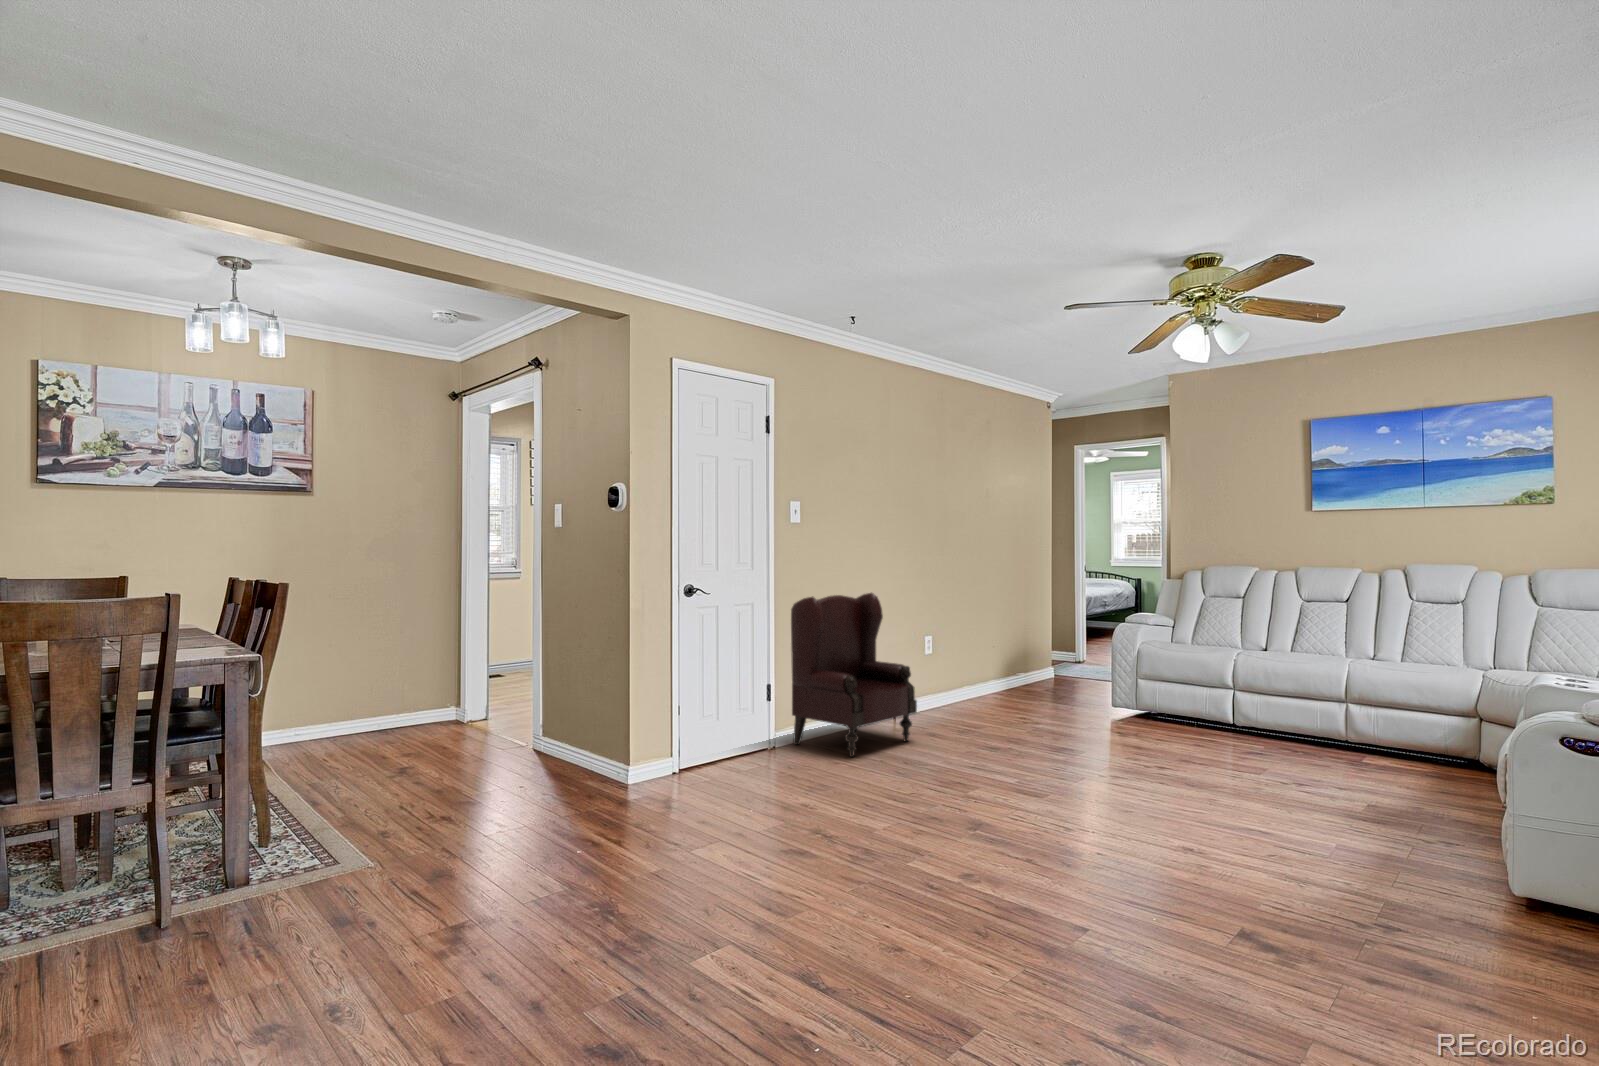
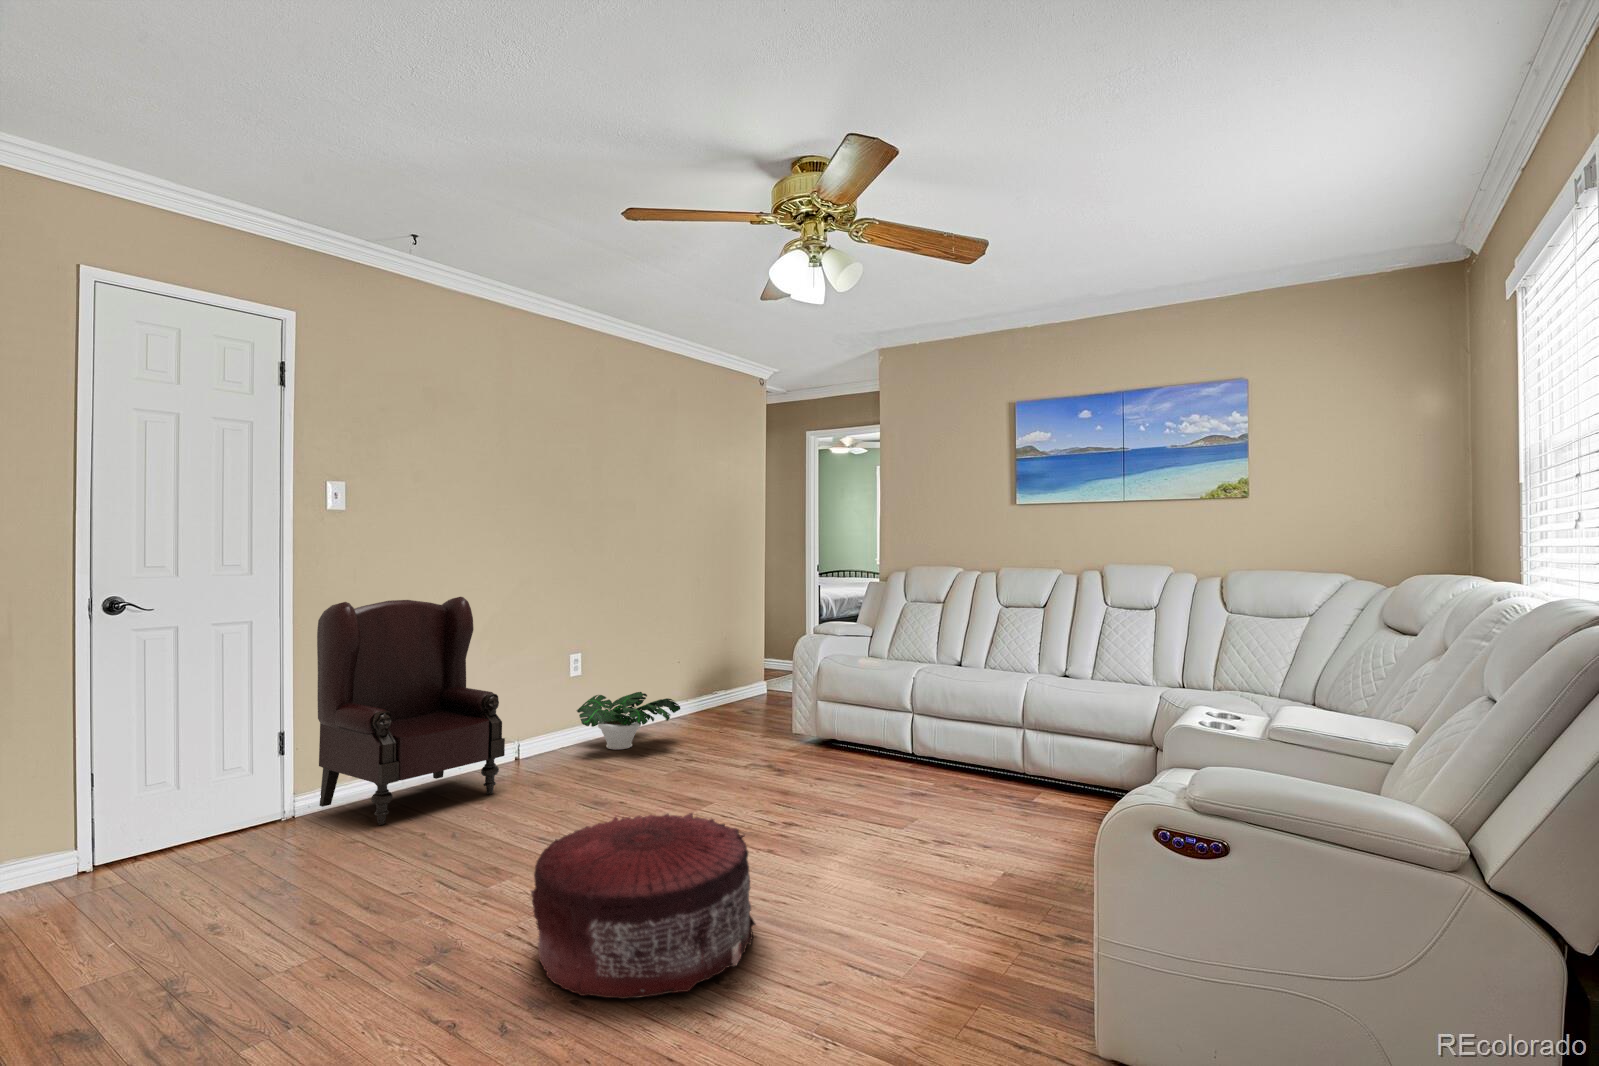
potted plant: none [933,670,1017,715] -> present [577,692,680,750]
pouf: none [1047,745,1204,855] -> present [531,813,756,999]

